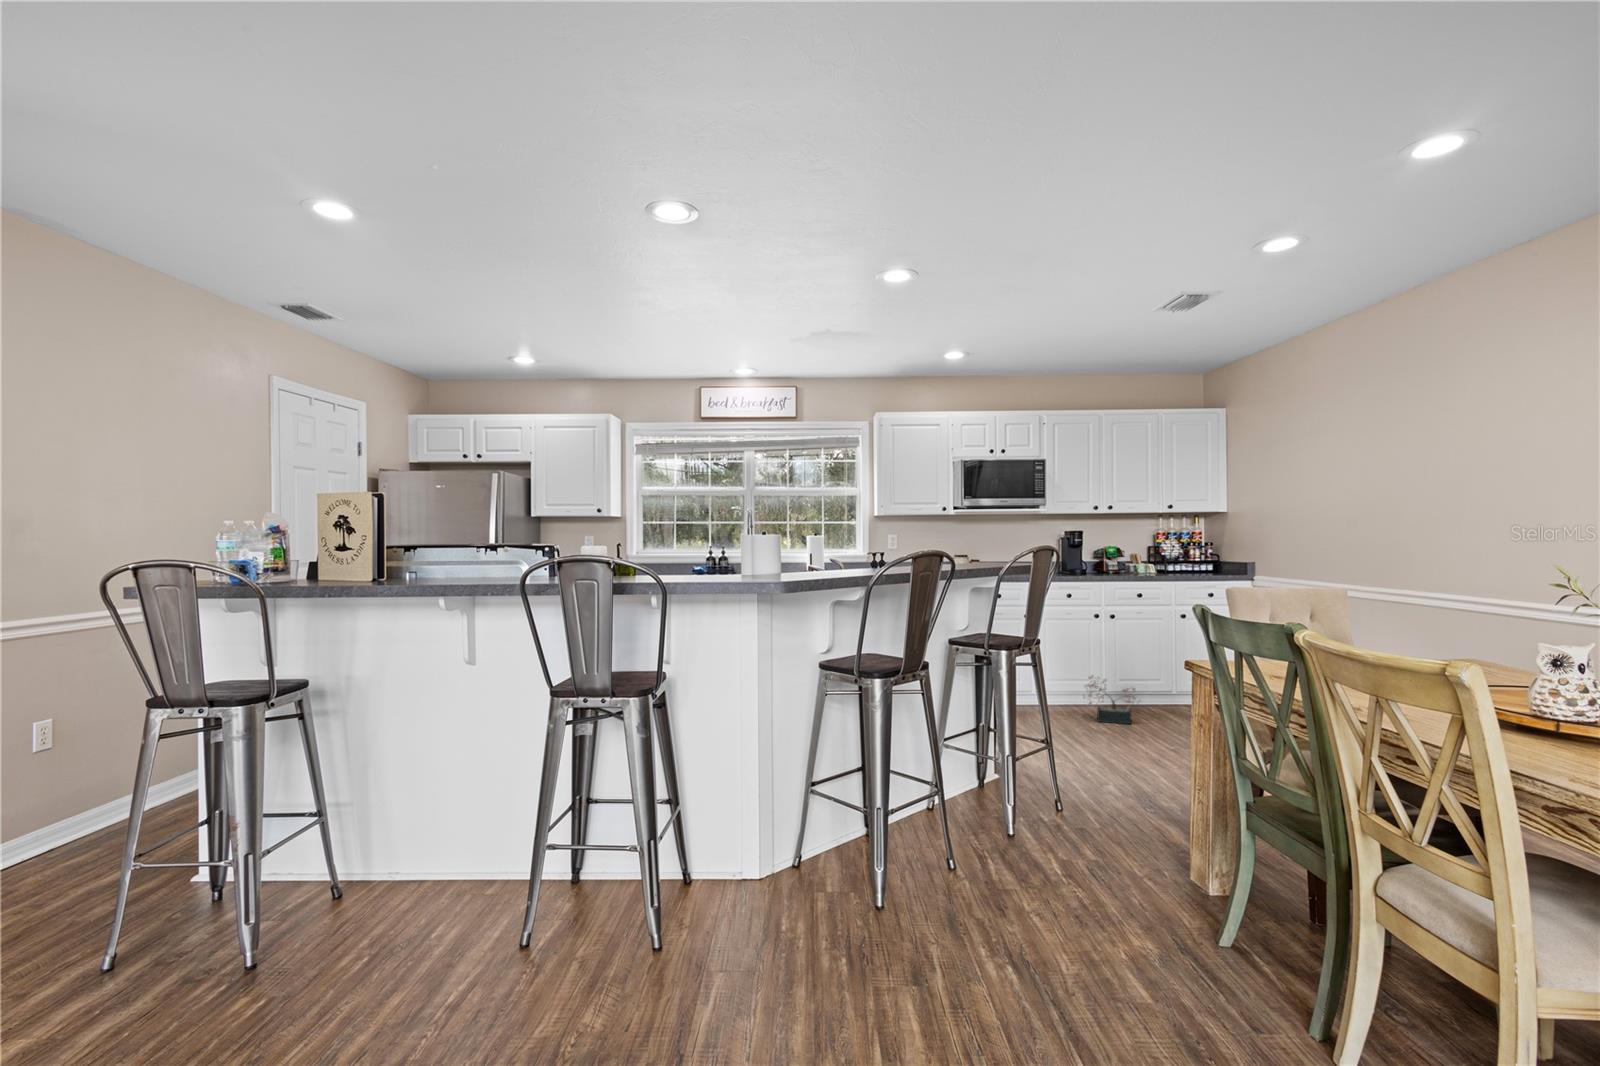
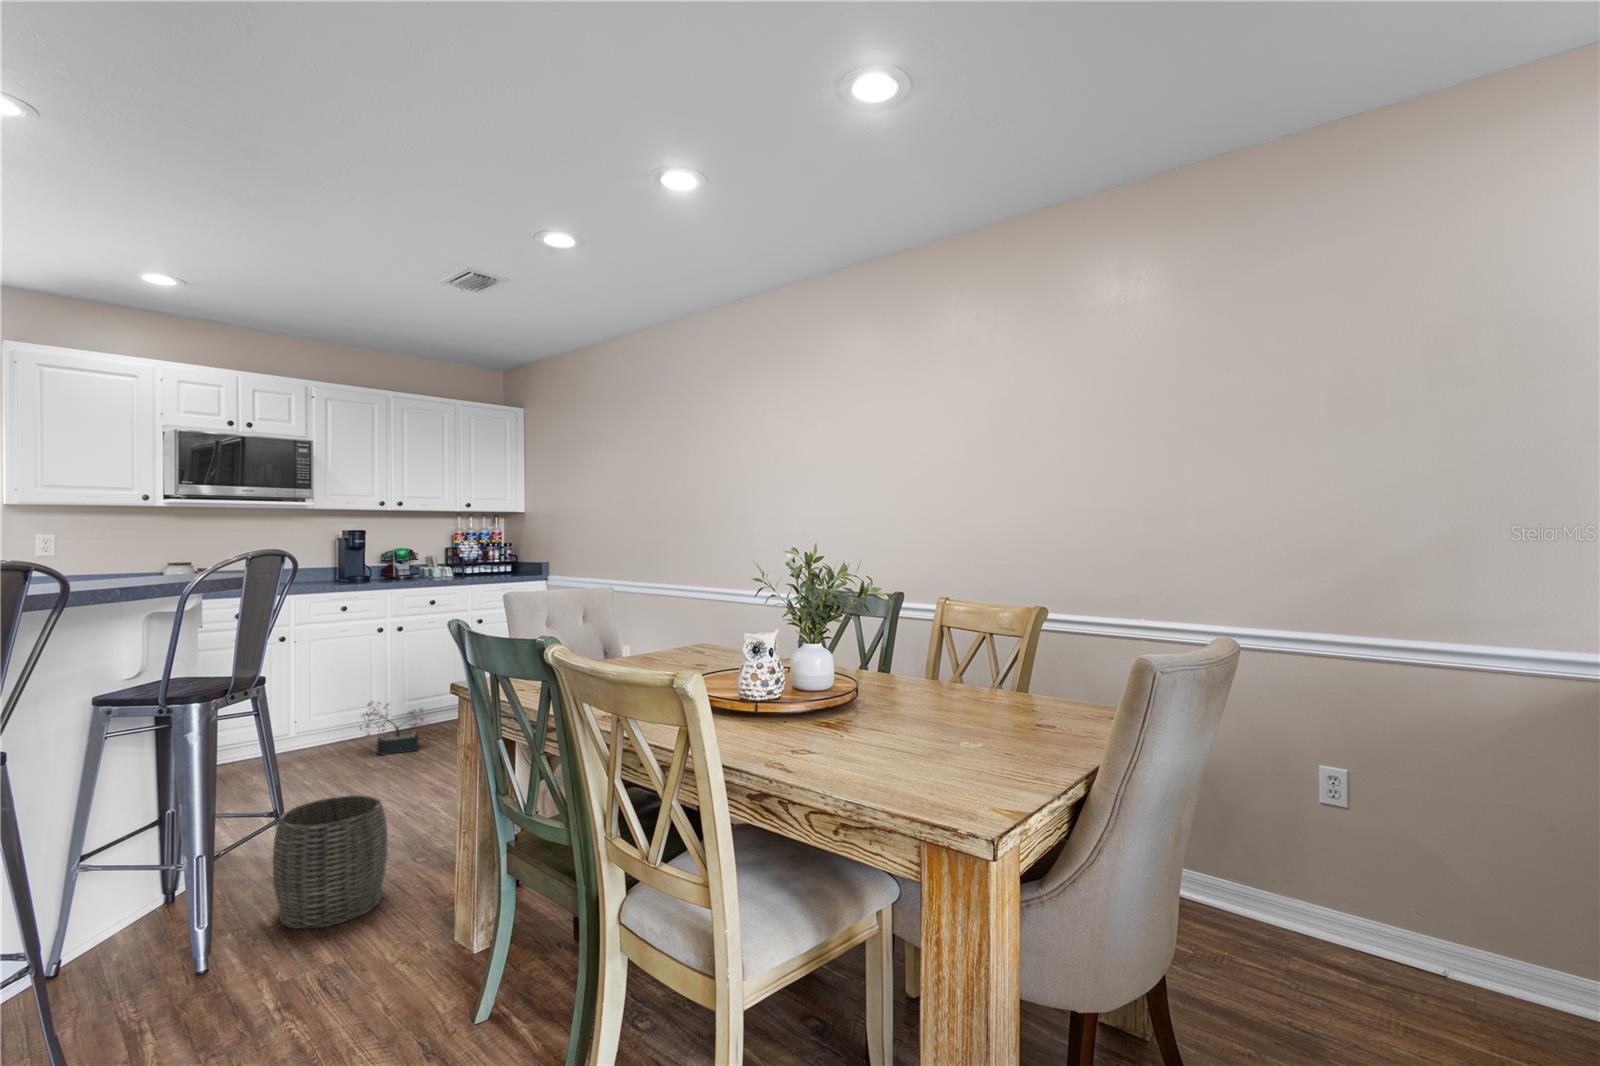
woven basket: none [1045,741,1126,839] -> present [273,795,388,929]

